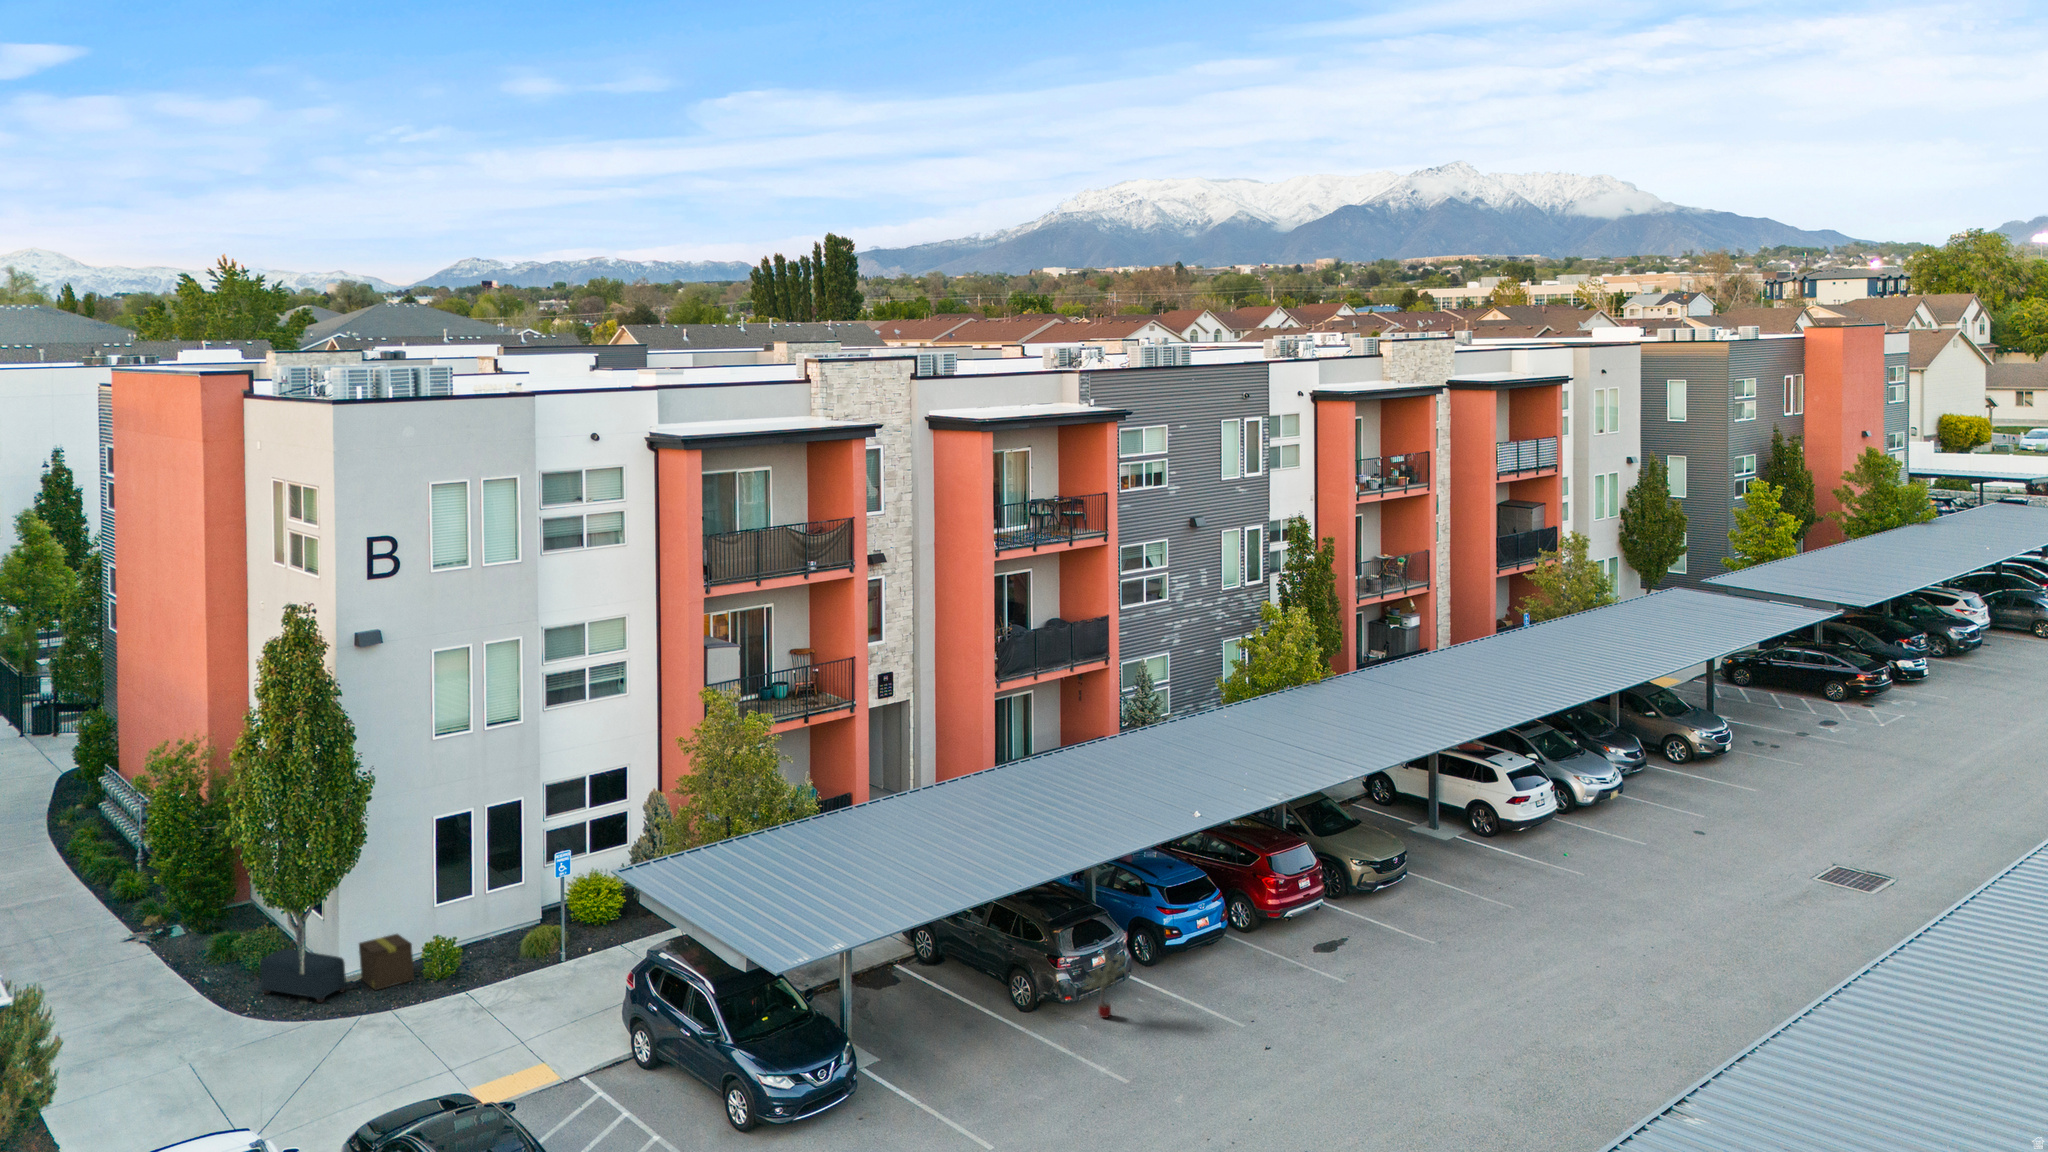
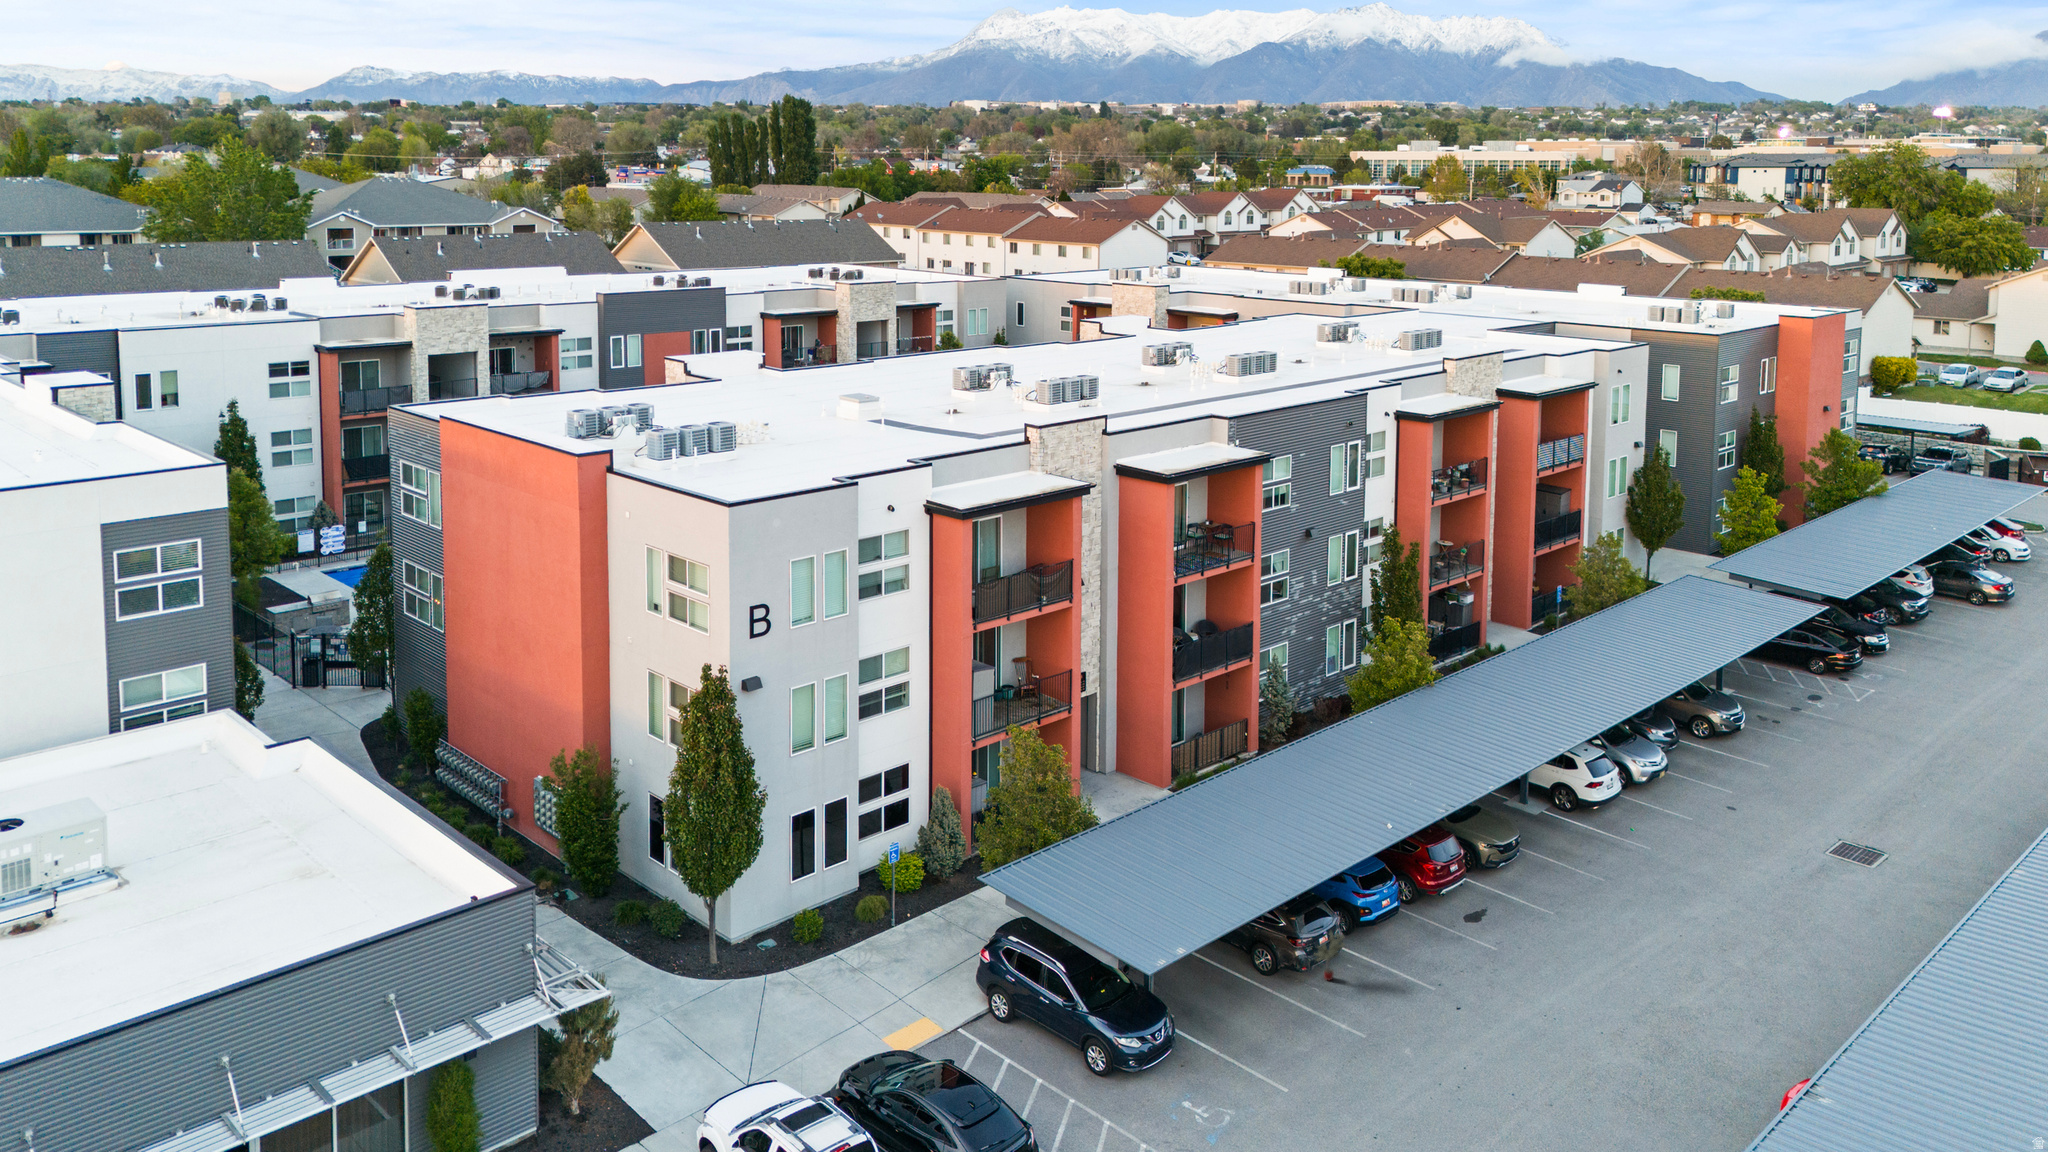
cardboard box: present [359,934,414,990] -> none [740,909,783,956]
bench: present [260,949,346,1003] -> none [669,923,735,967]

